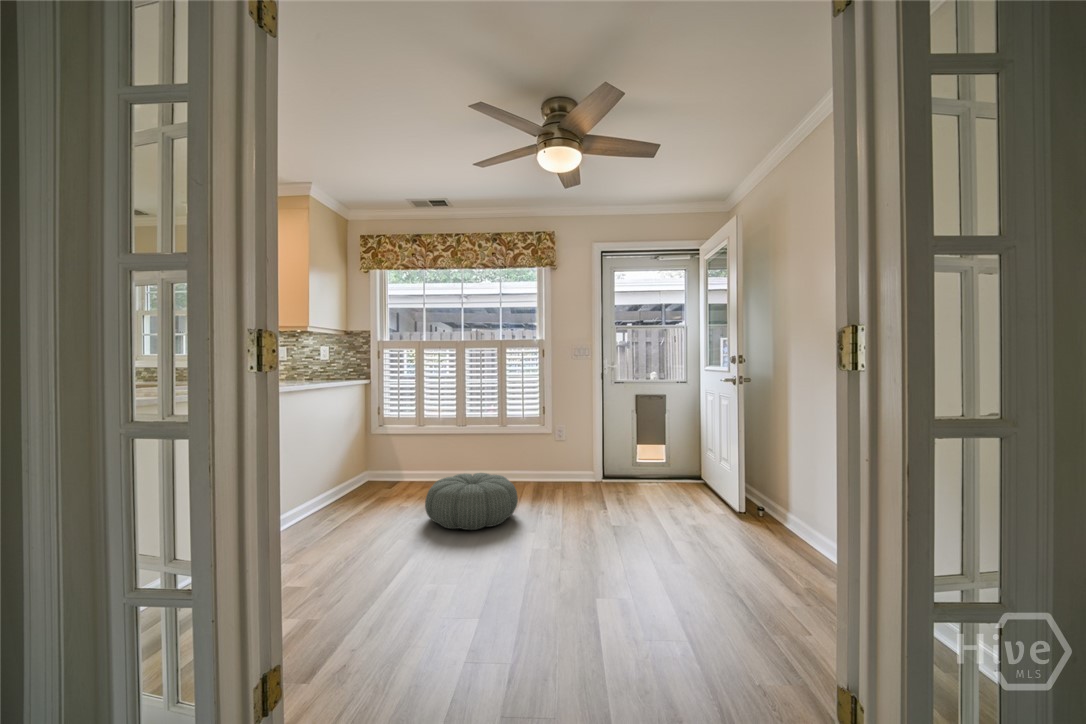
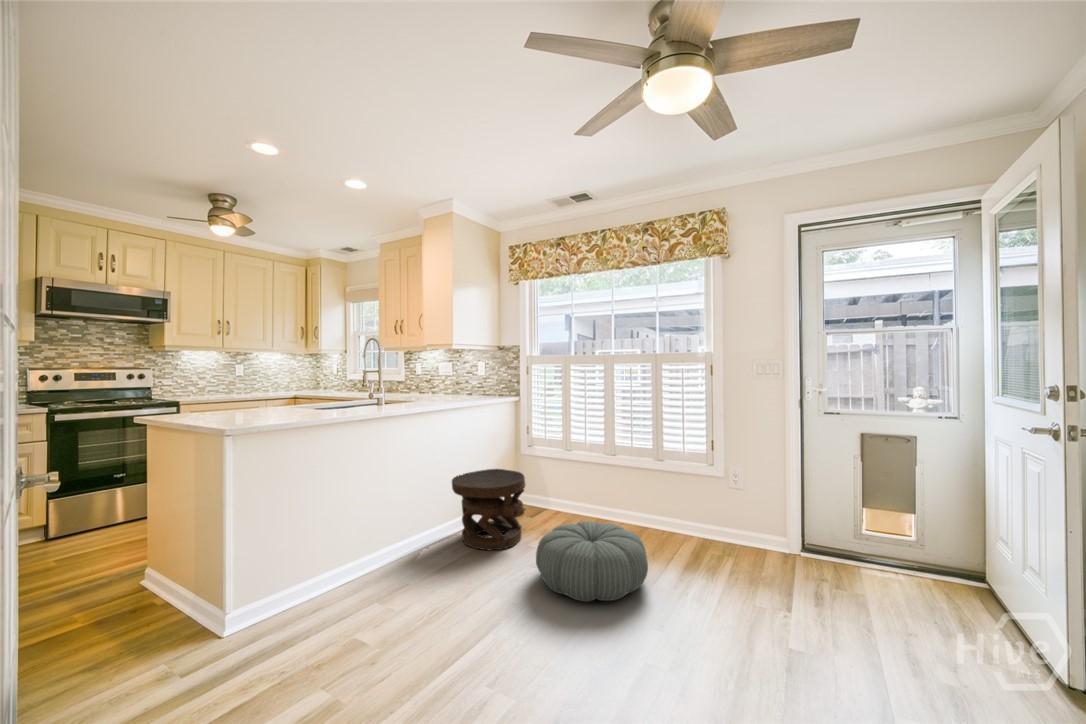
side table: none [318,444,398,516] -> present [452,469,526,550]

